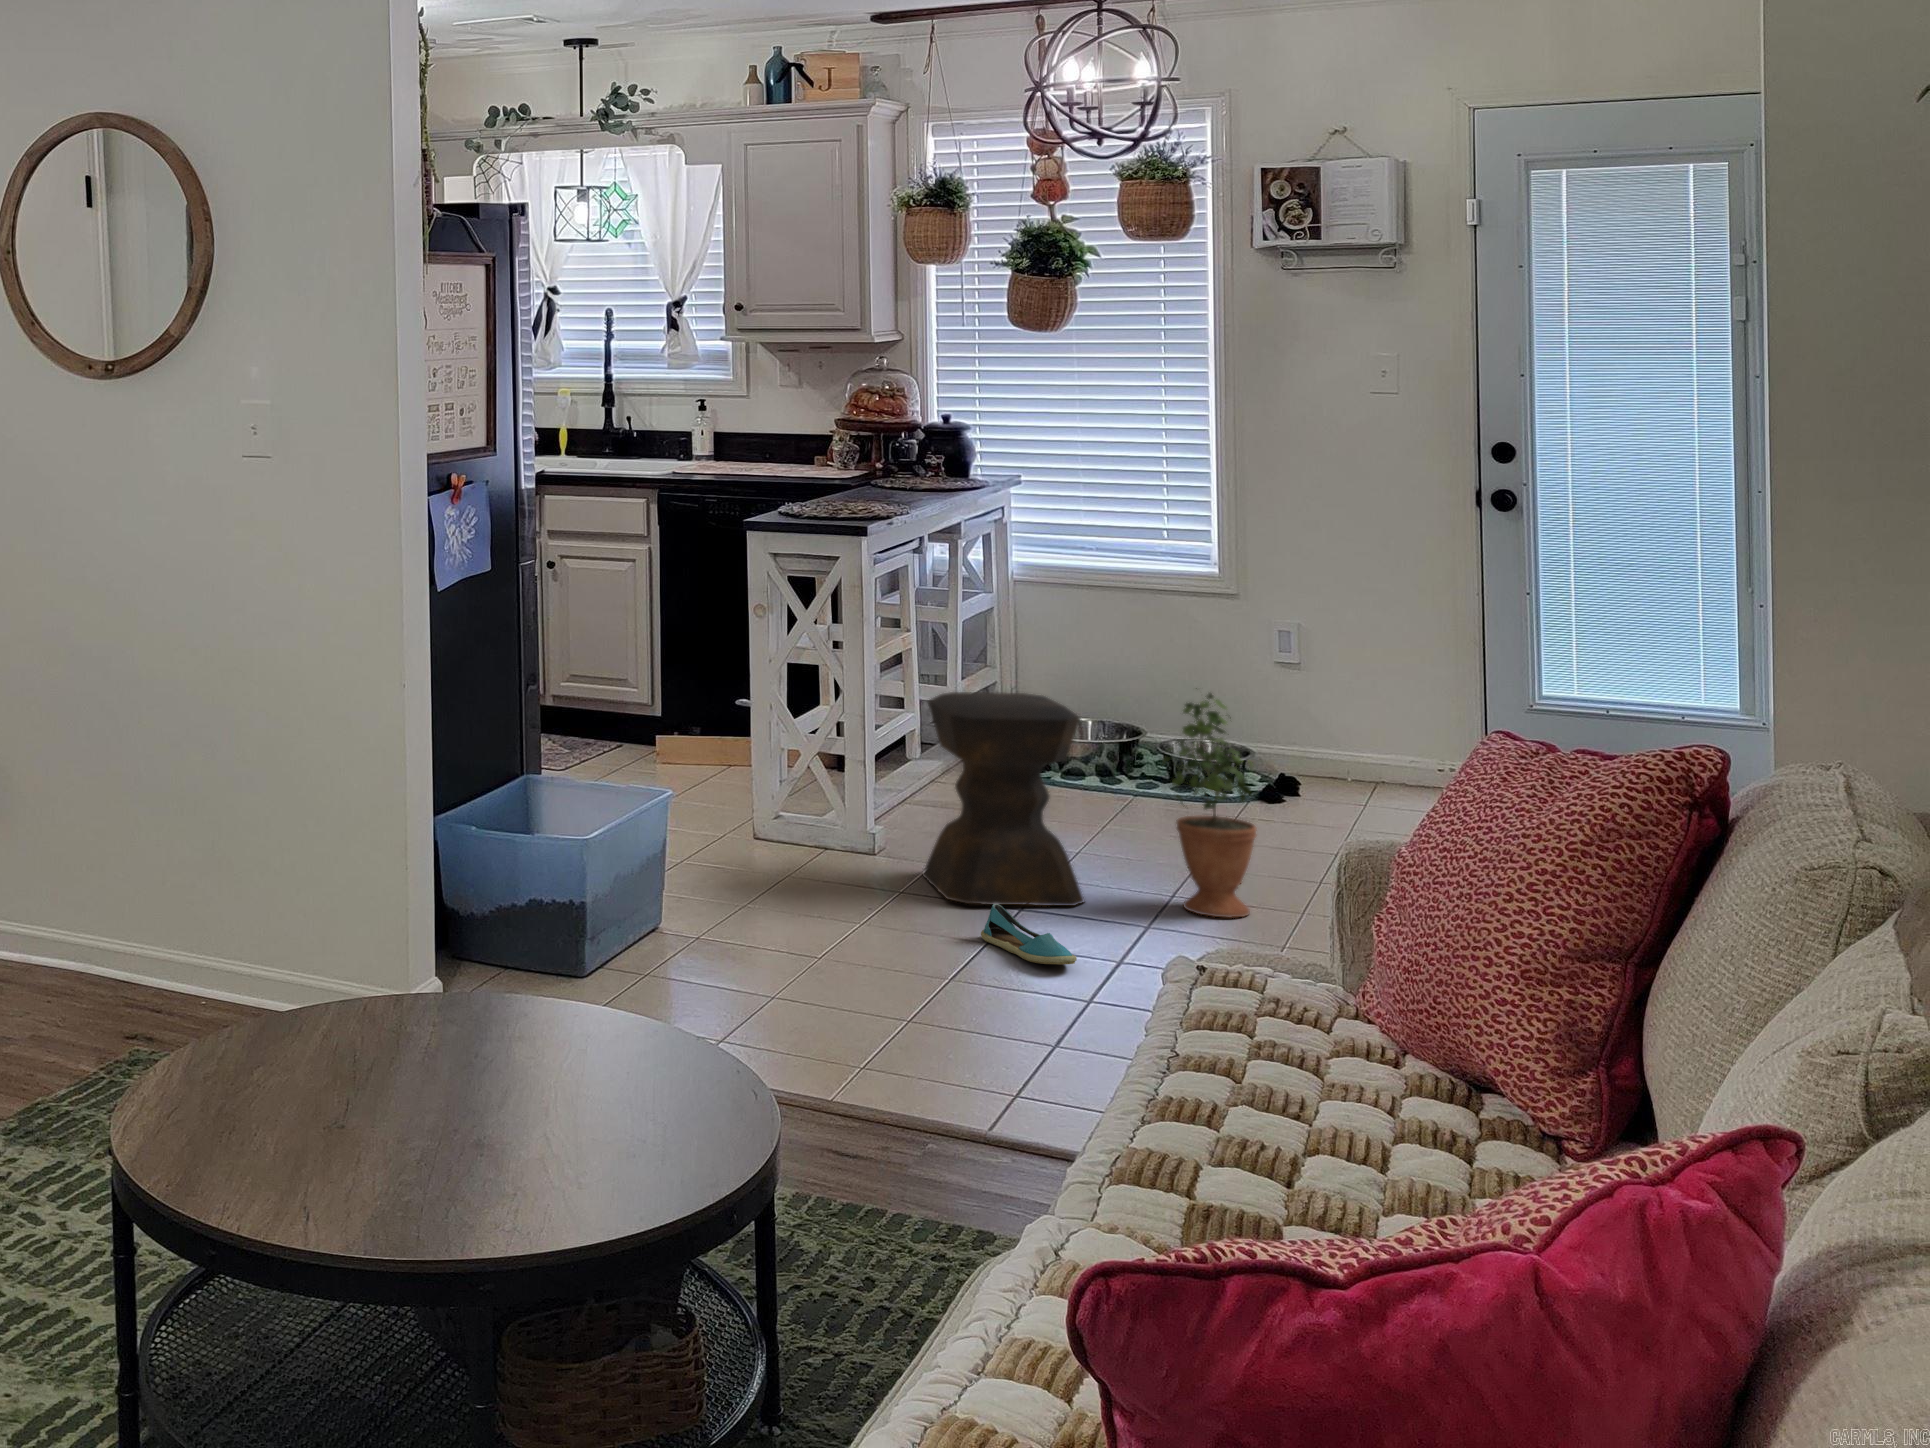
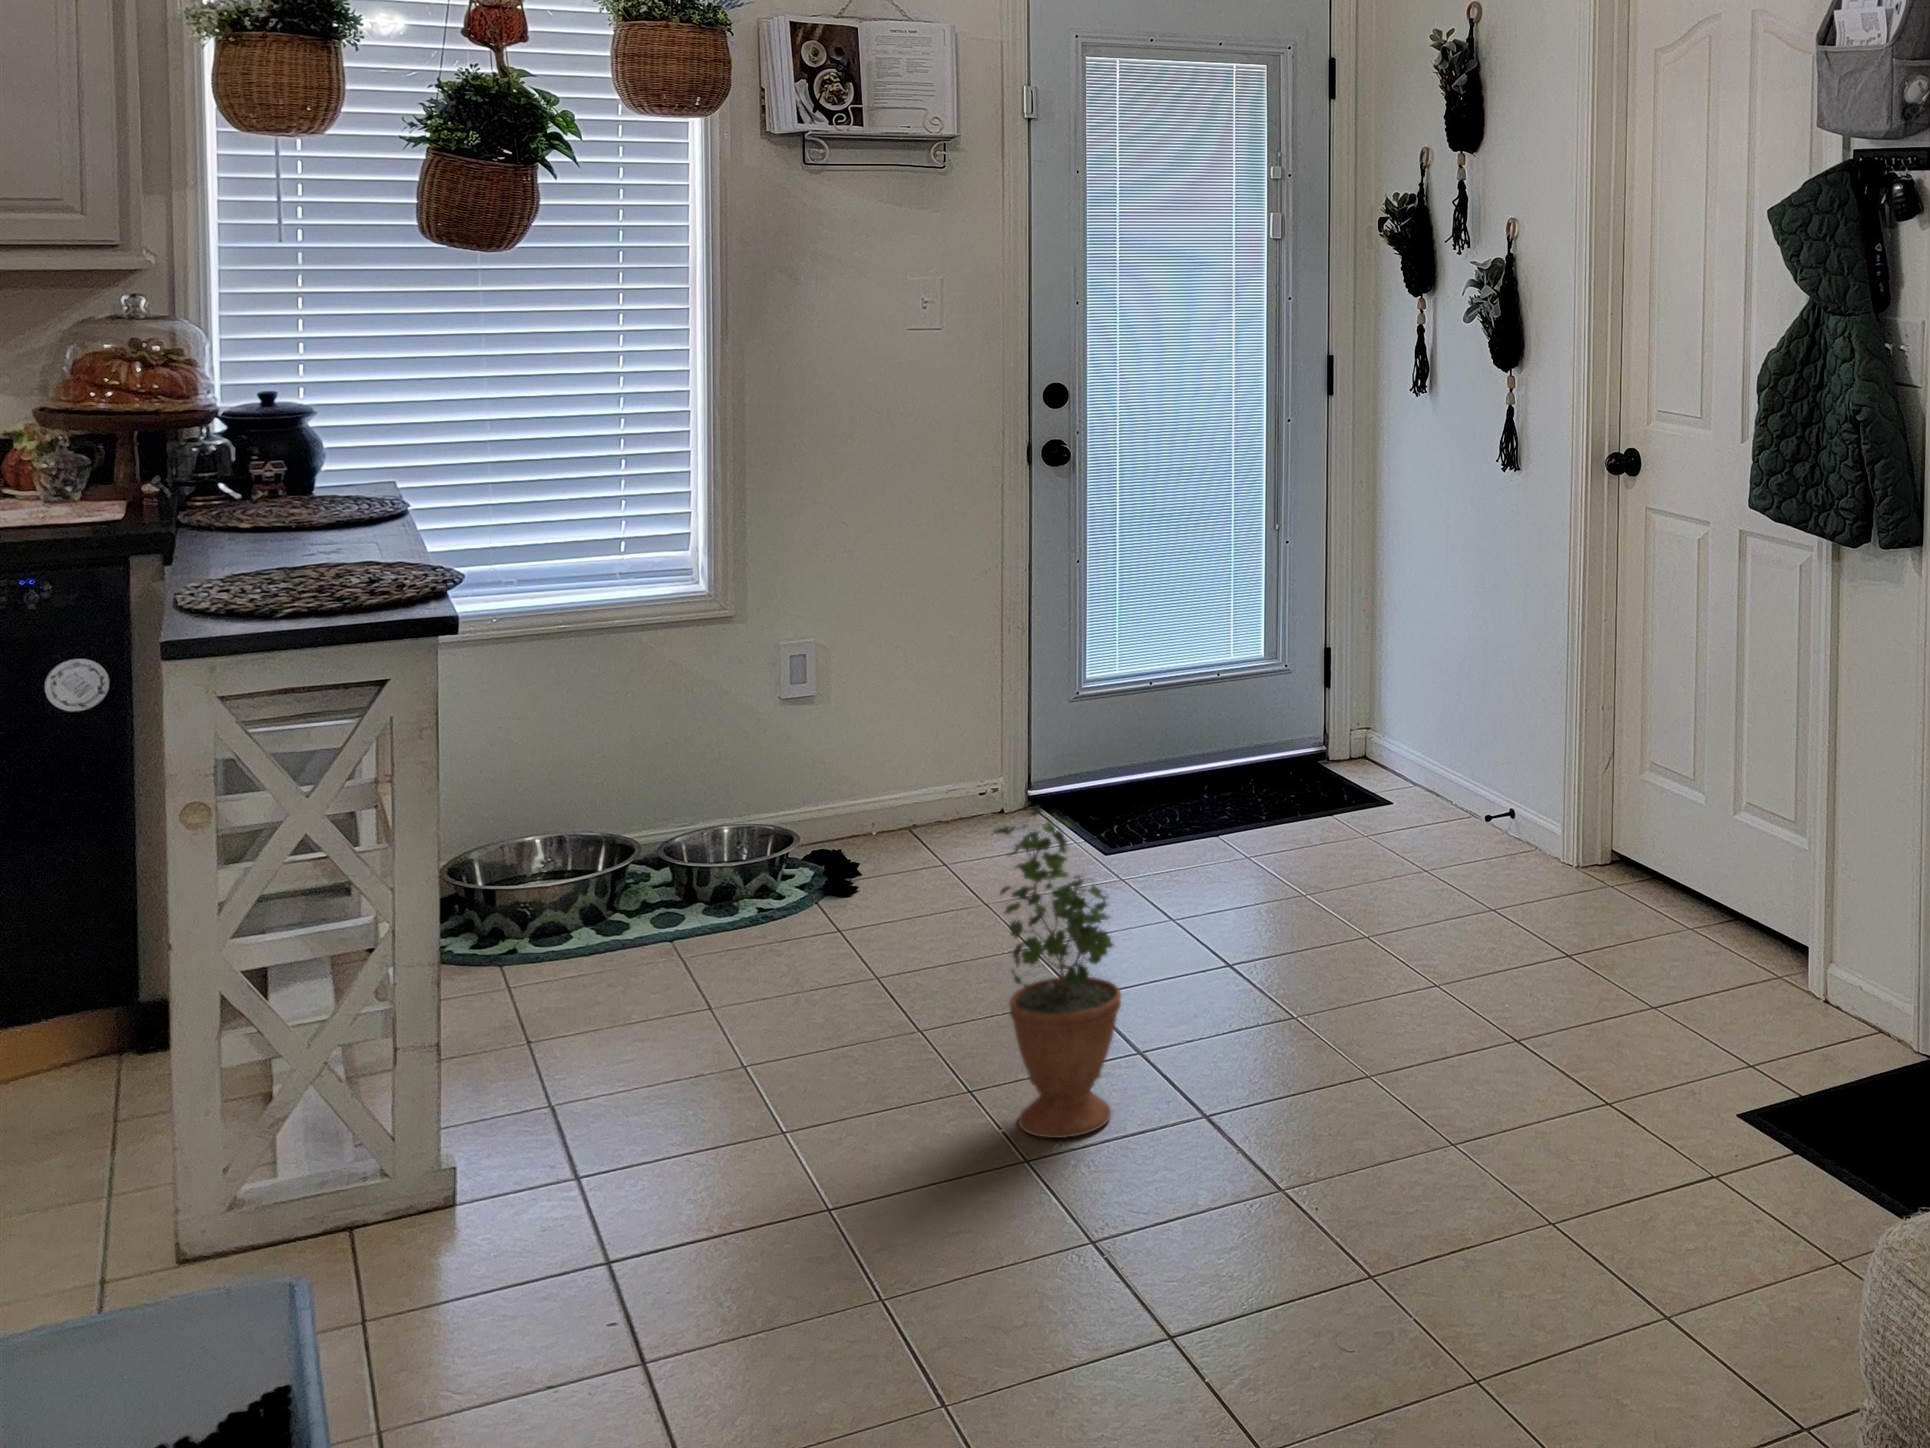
stool: present [923,692,1084,906] -> none [606,870,908,1284]
shoe: present [981,904,1077,965] -> none [885,1272,1104,1360]

